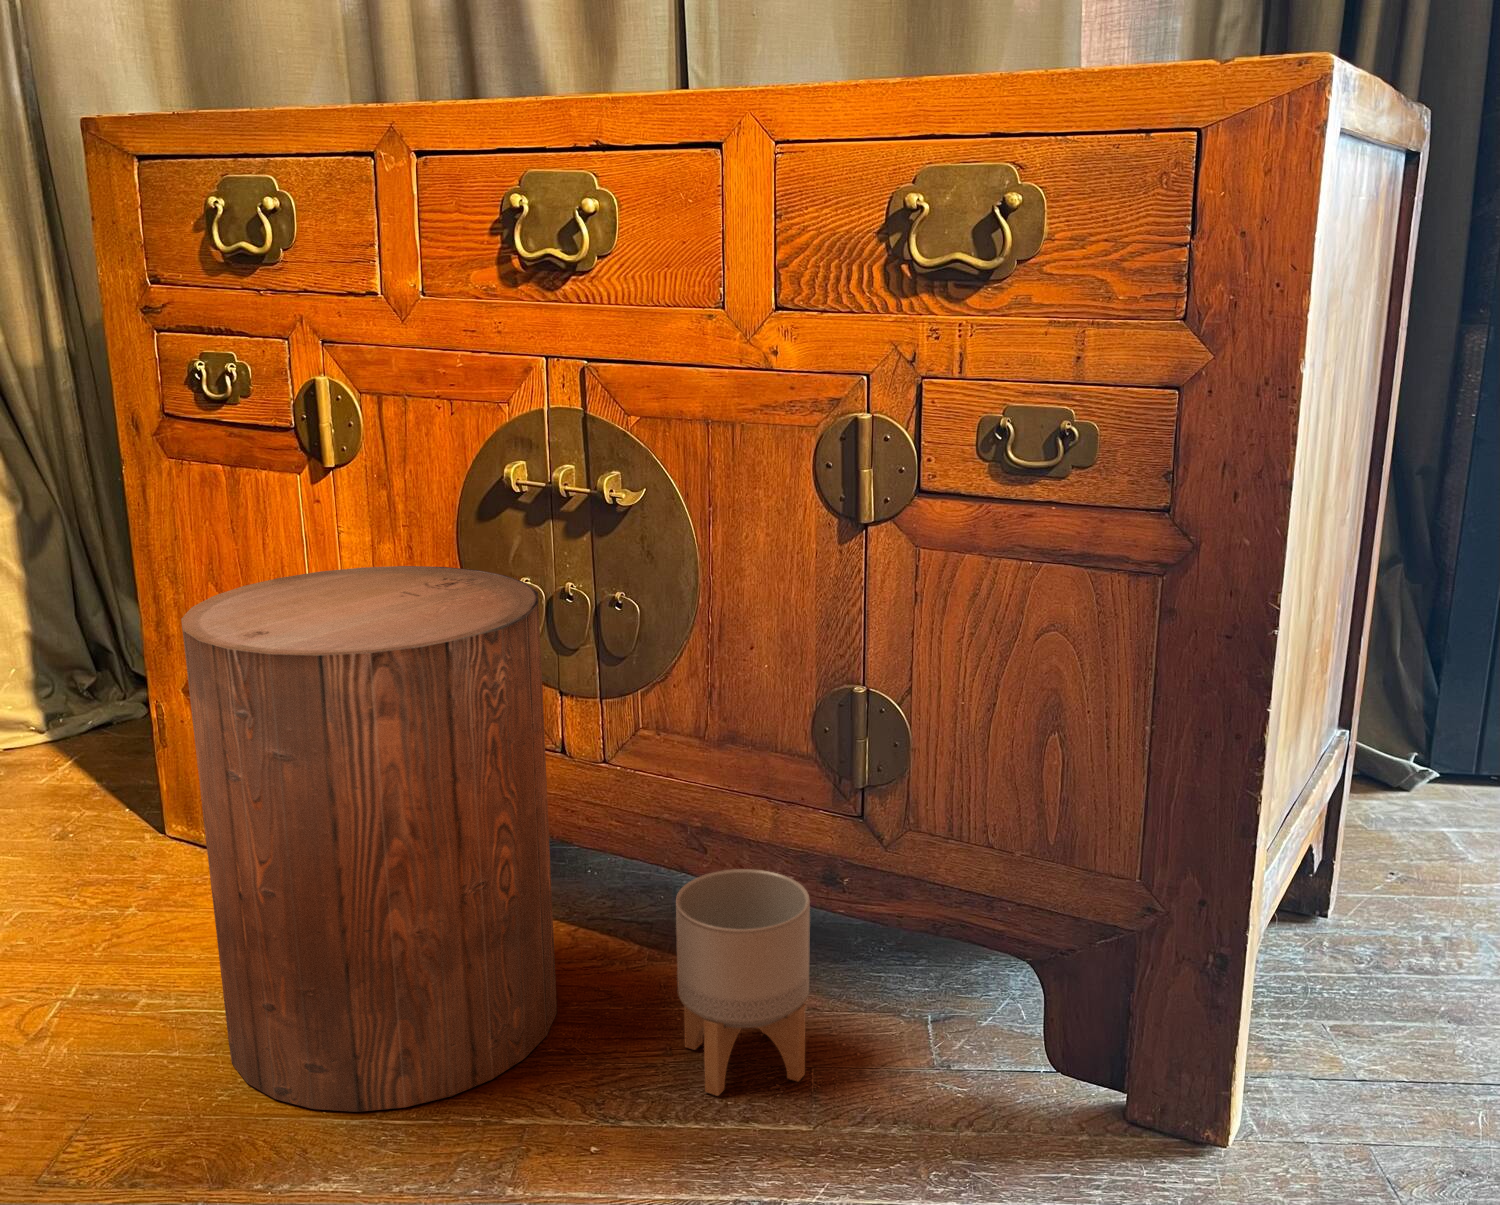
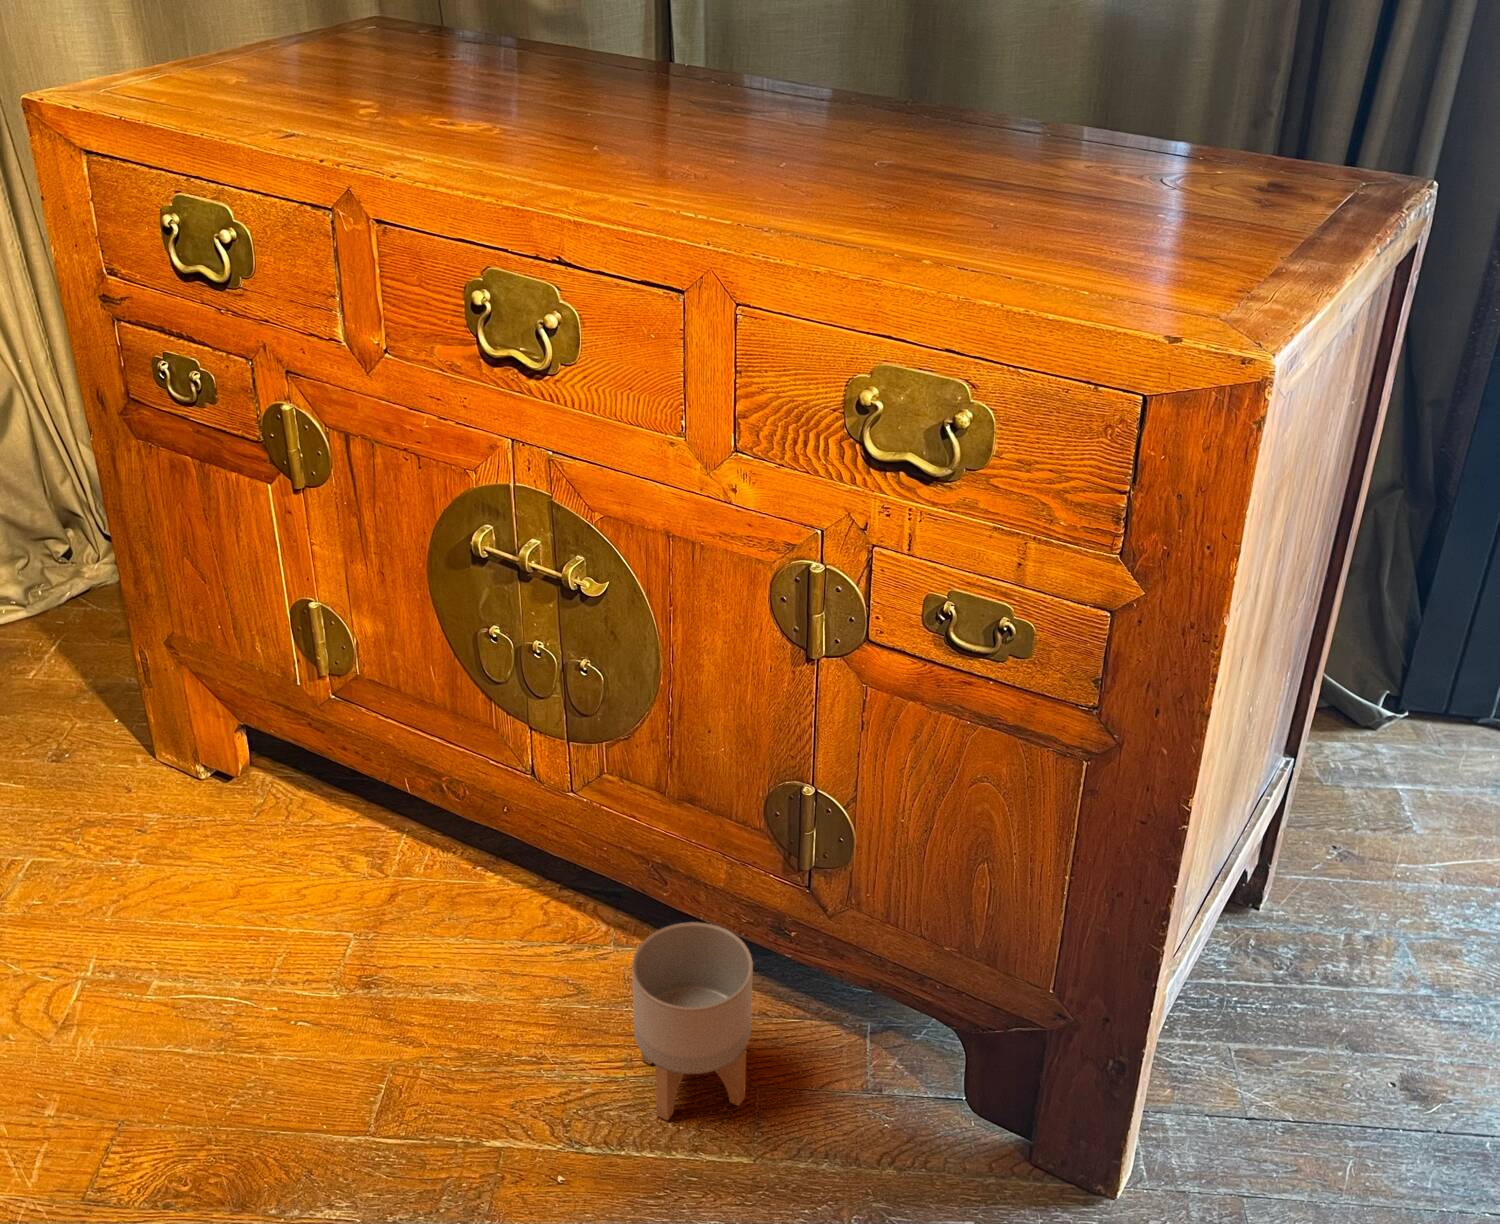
stool: present [181,566,557,1112] -> none [168,613,529,1127]

